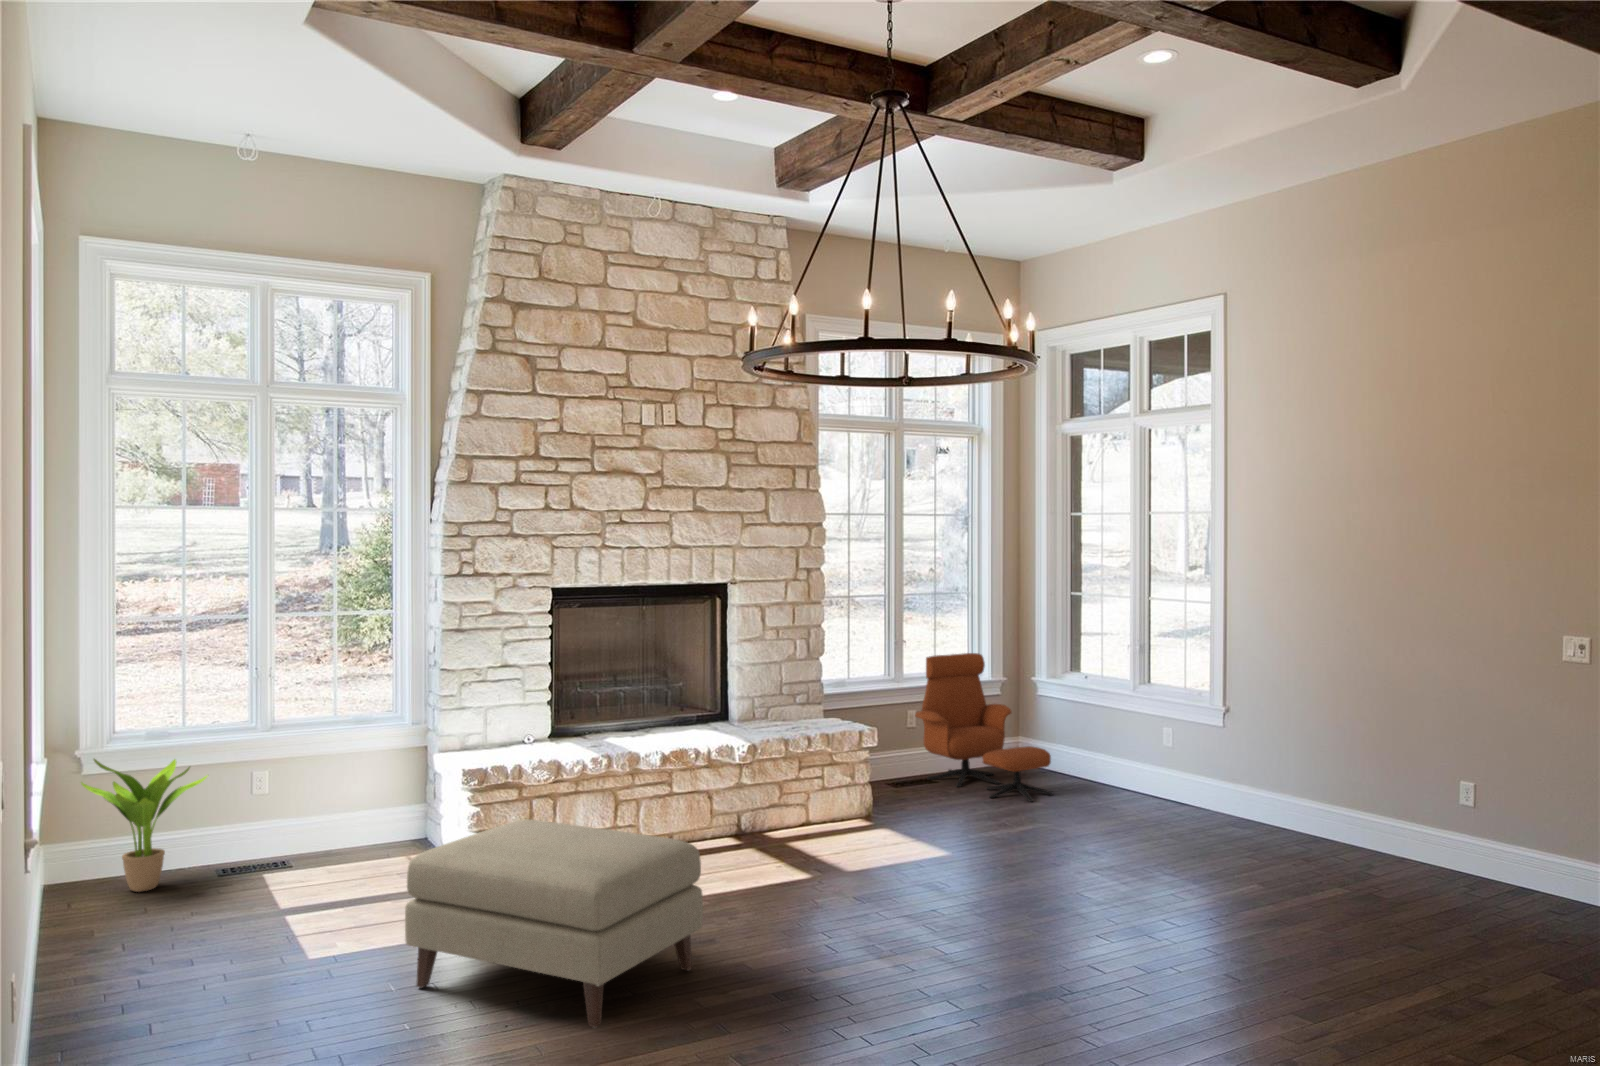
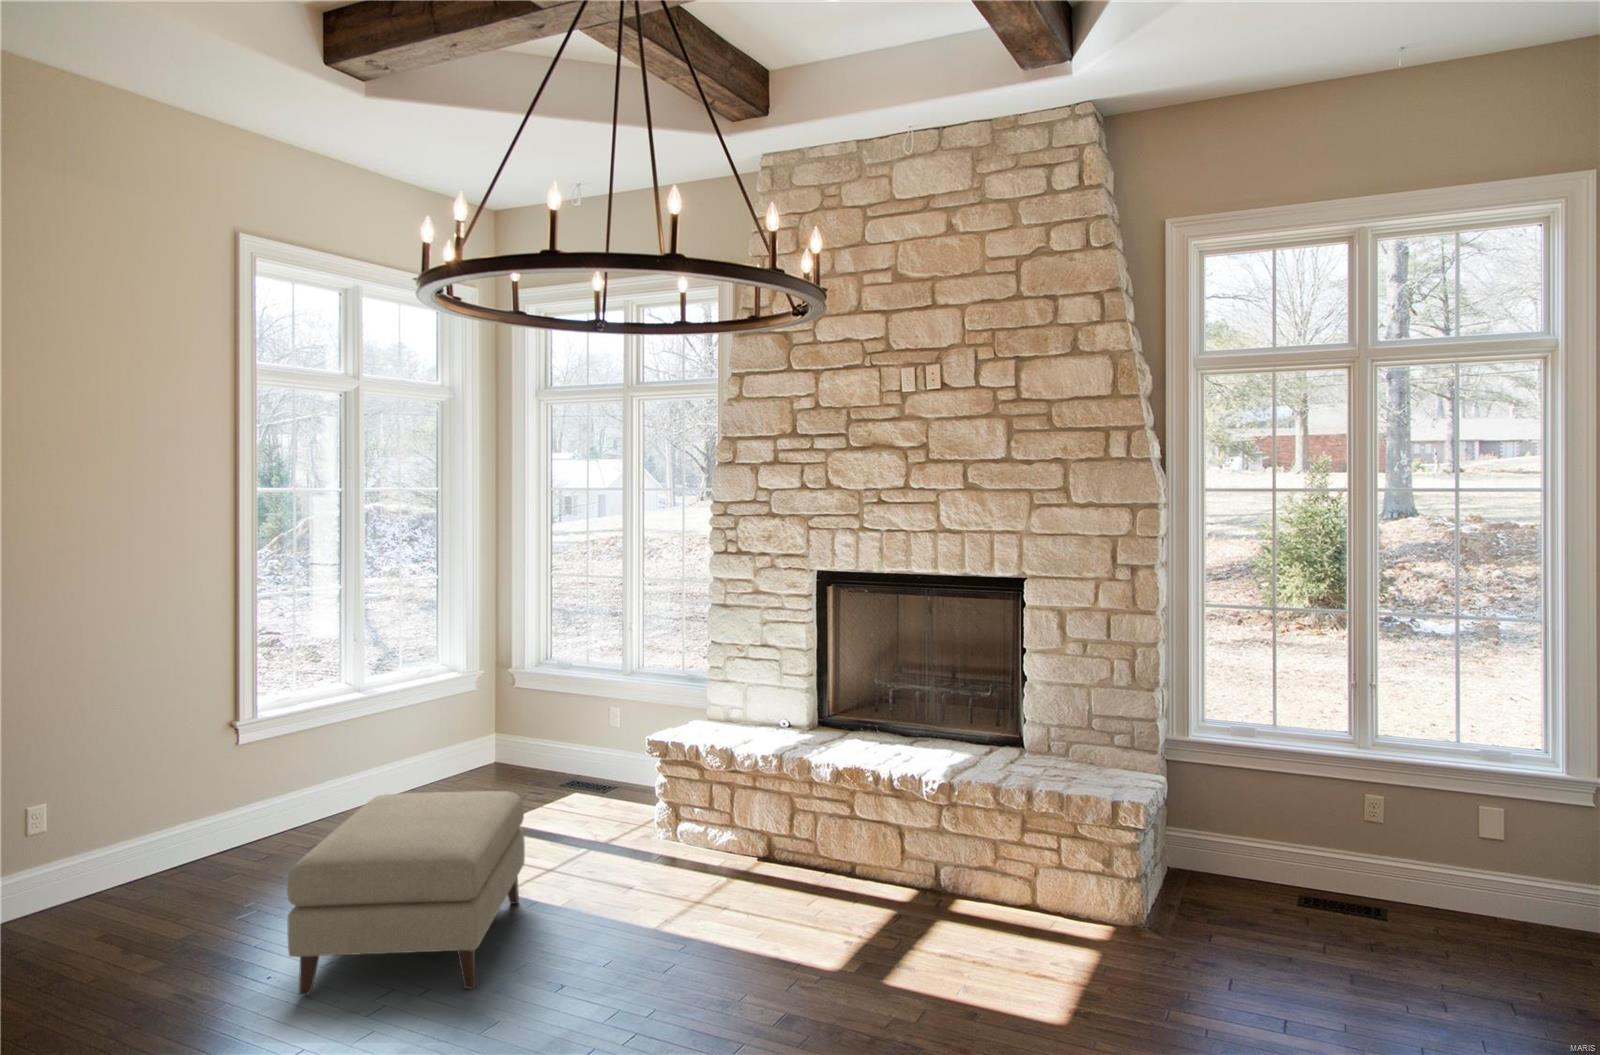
lounge chair: present [915,653,1053,801] -> none [1330,714,1537,1008]
potted plant: present [81,759,207,892] -> none [492,674,578,778]

